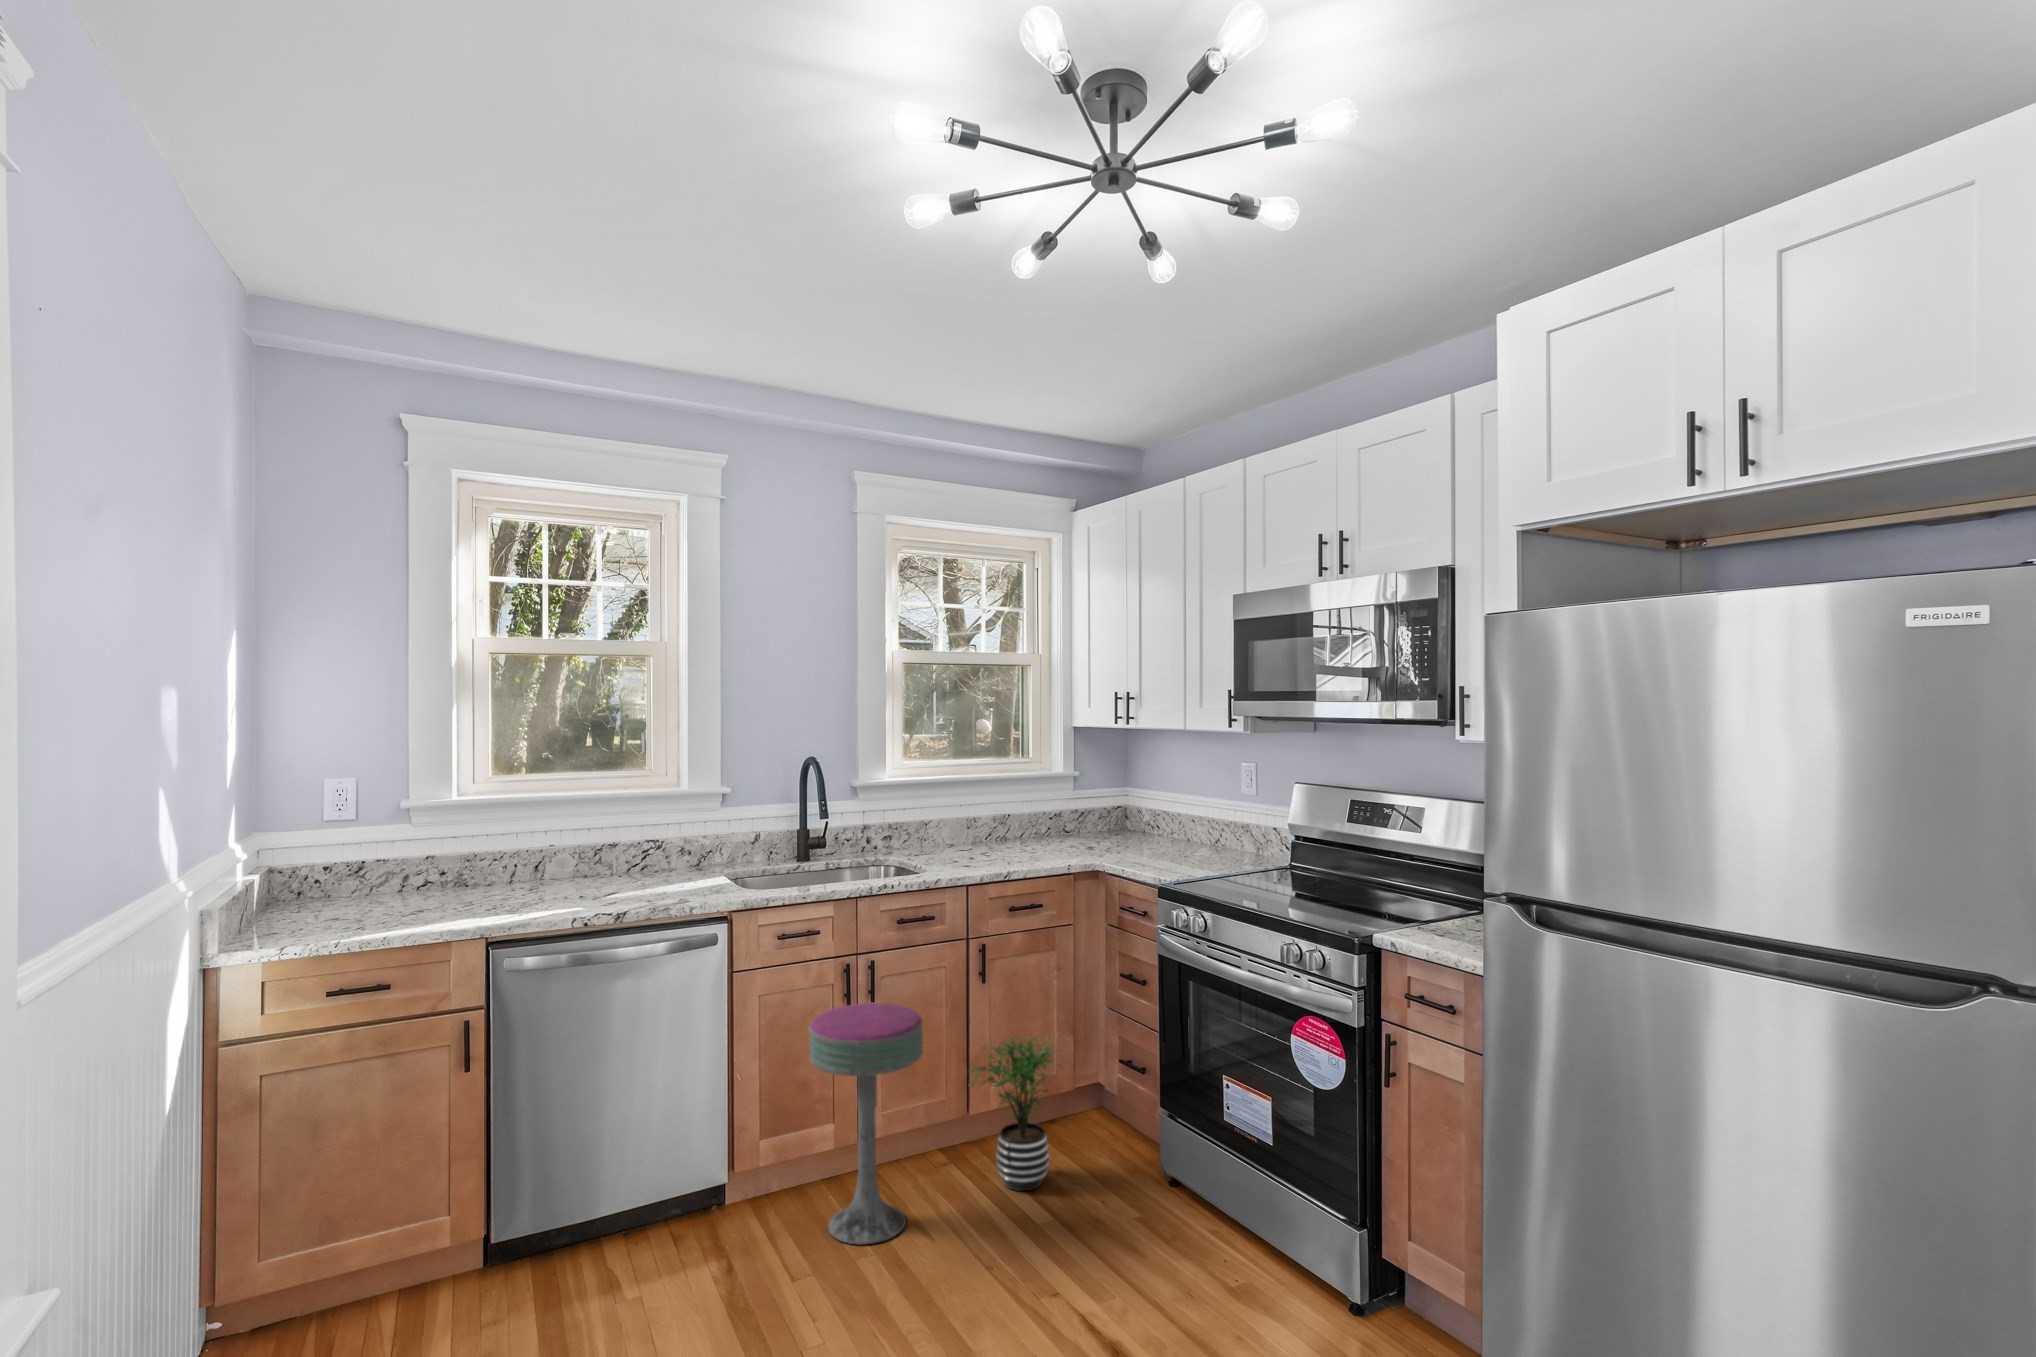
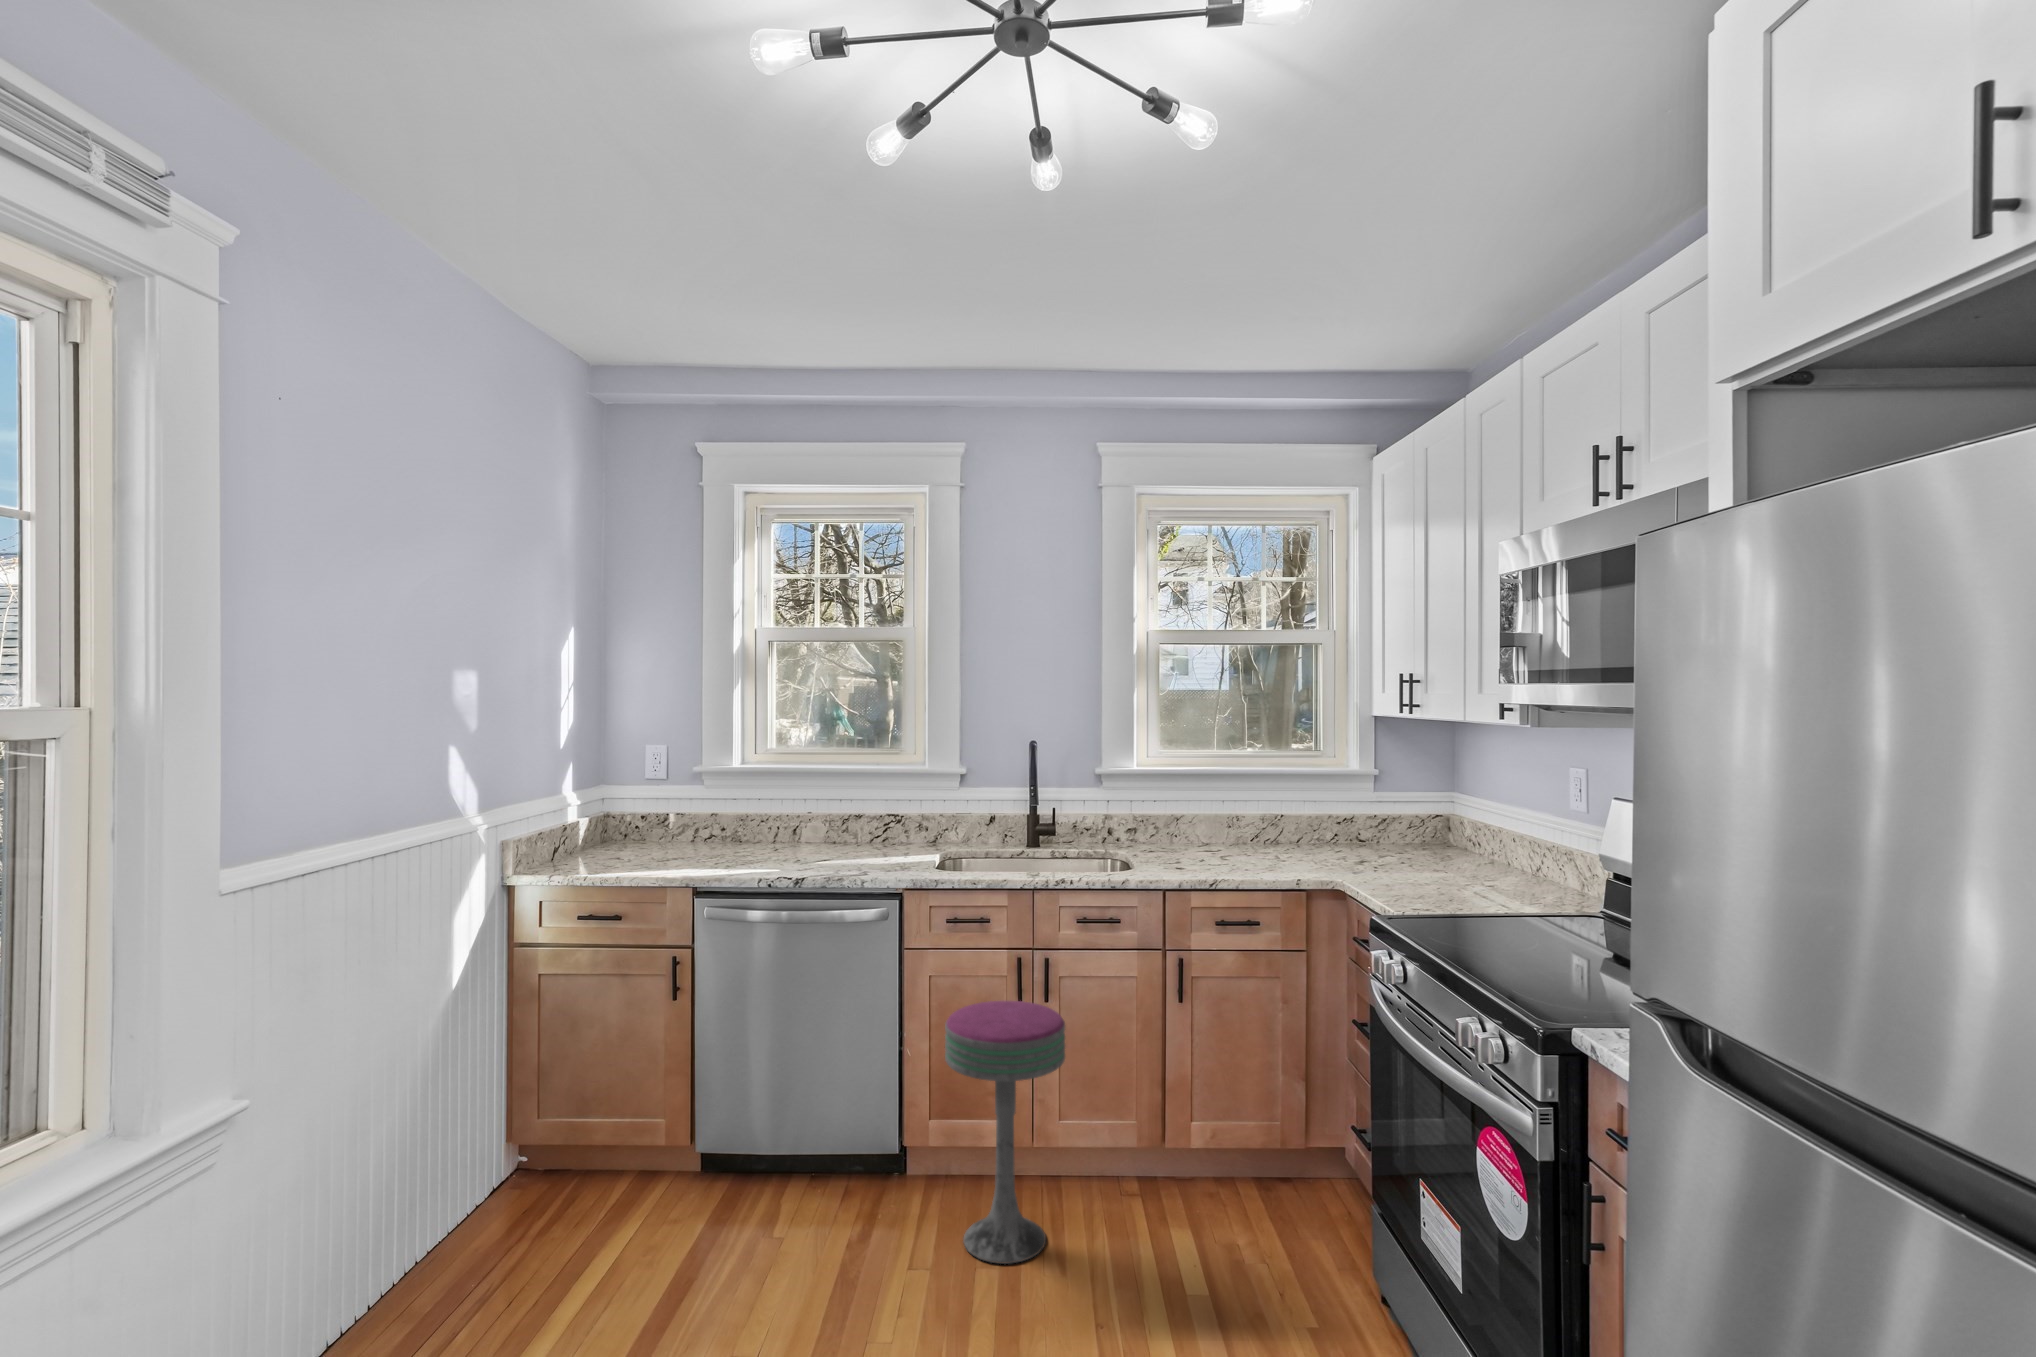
potted plant: present [971,1037,1061,1191] -> none [1132,1064,1255,1256]

